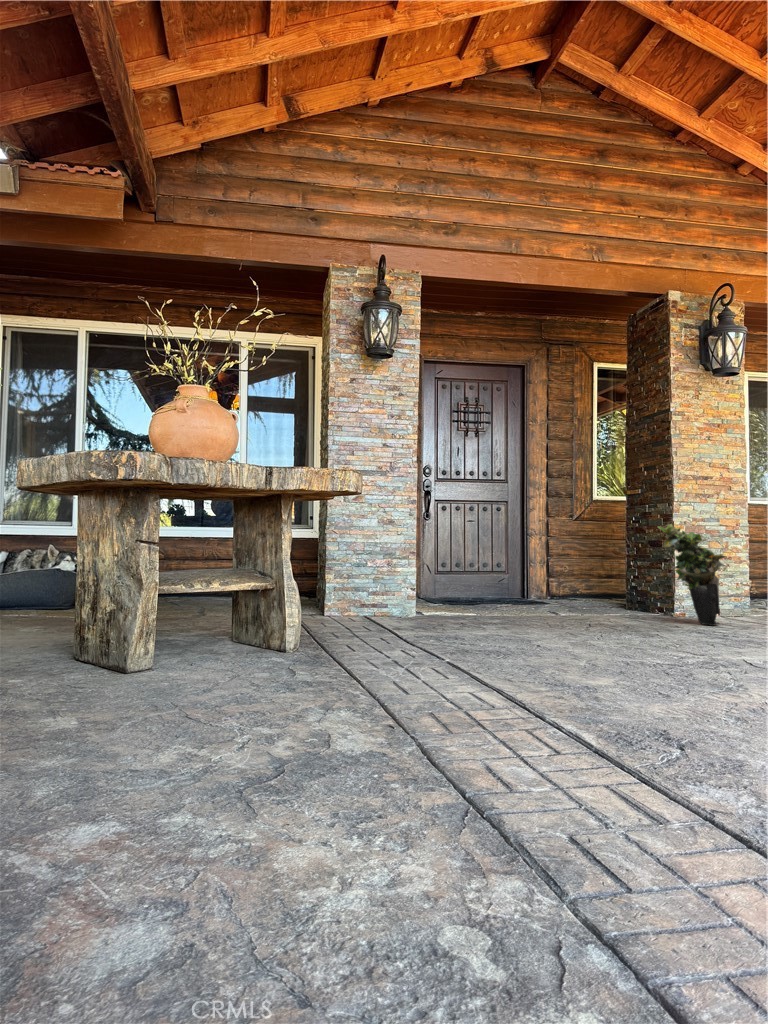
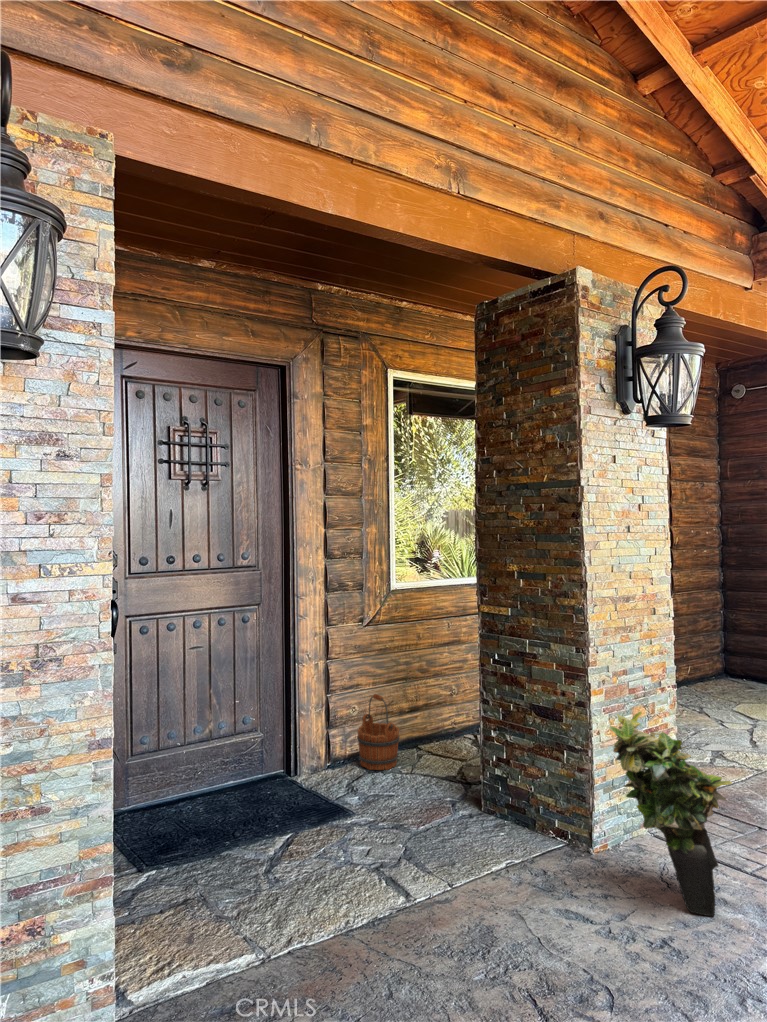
wooden bucket: none [565,557,591,600] -> present [357,694,400,770]

